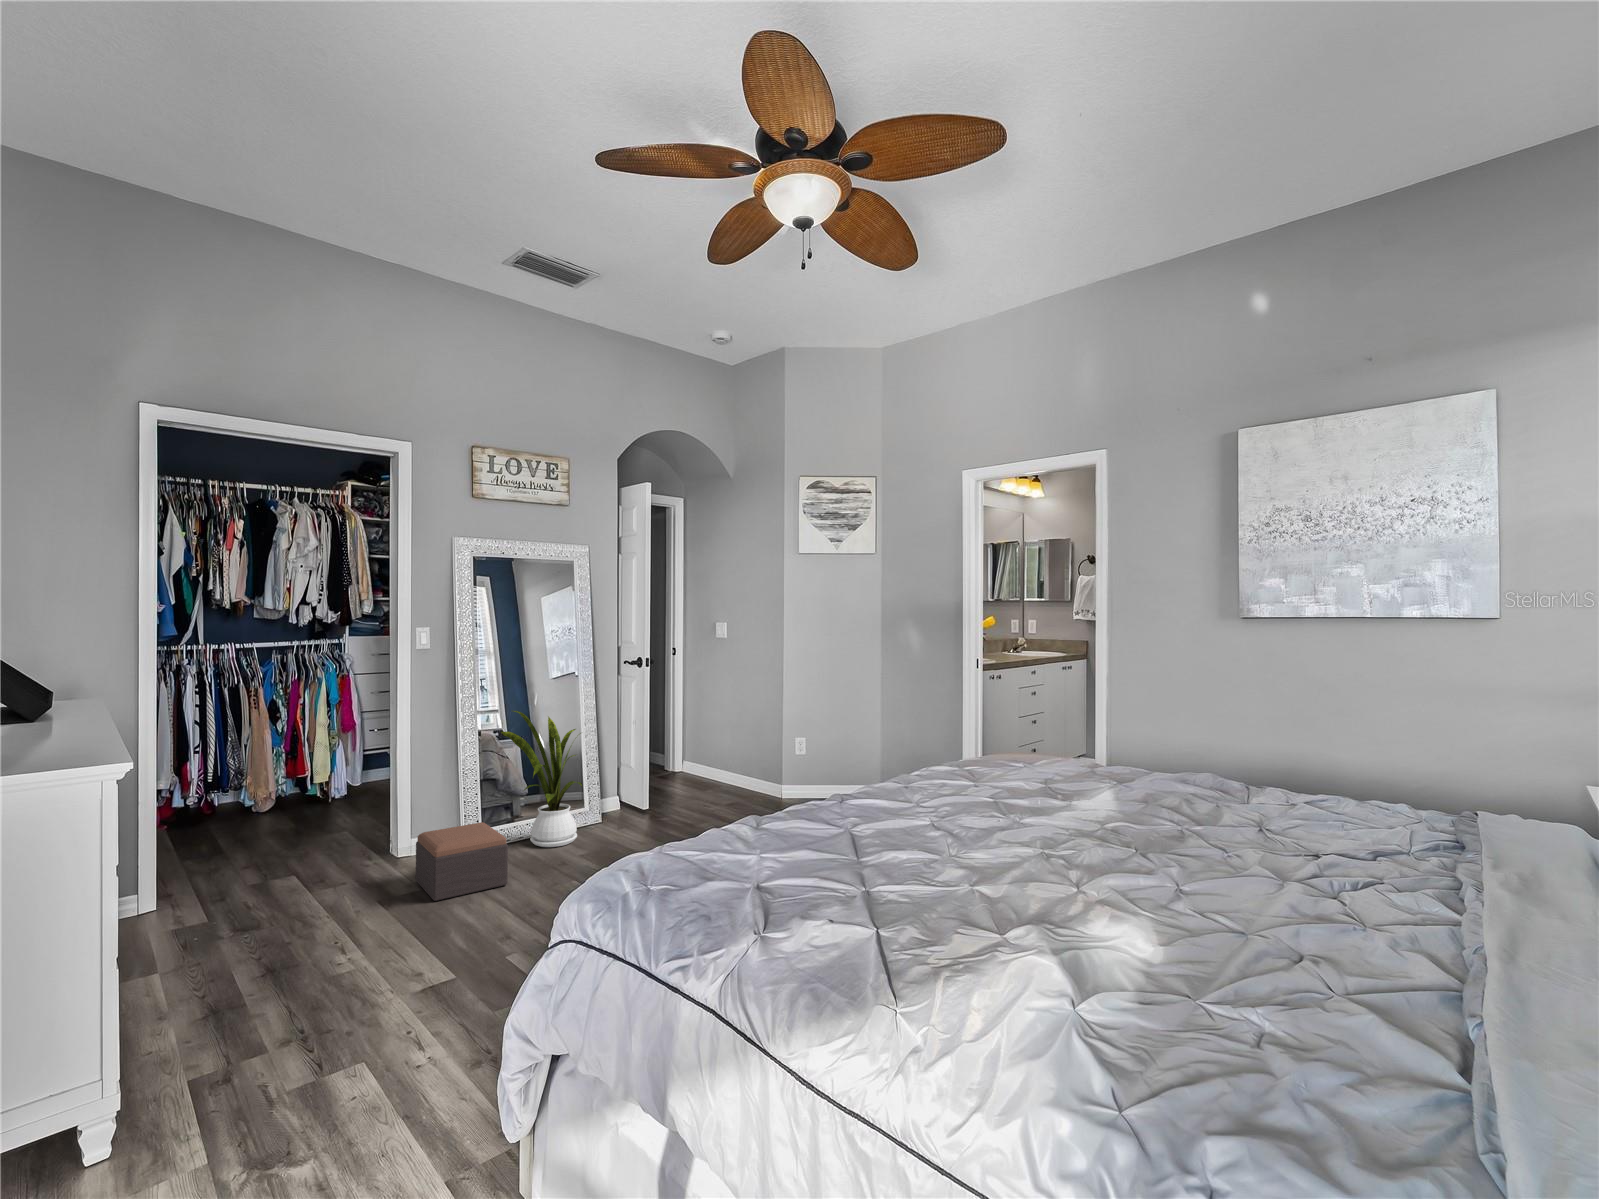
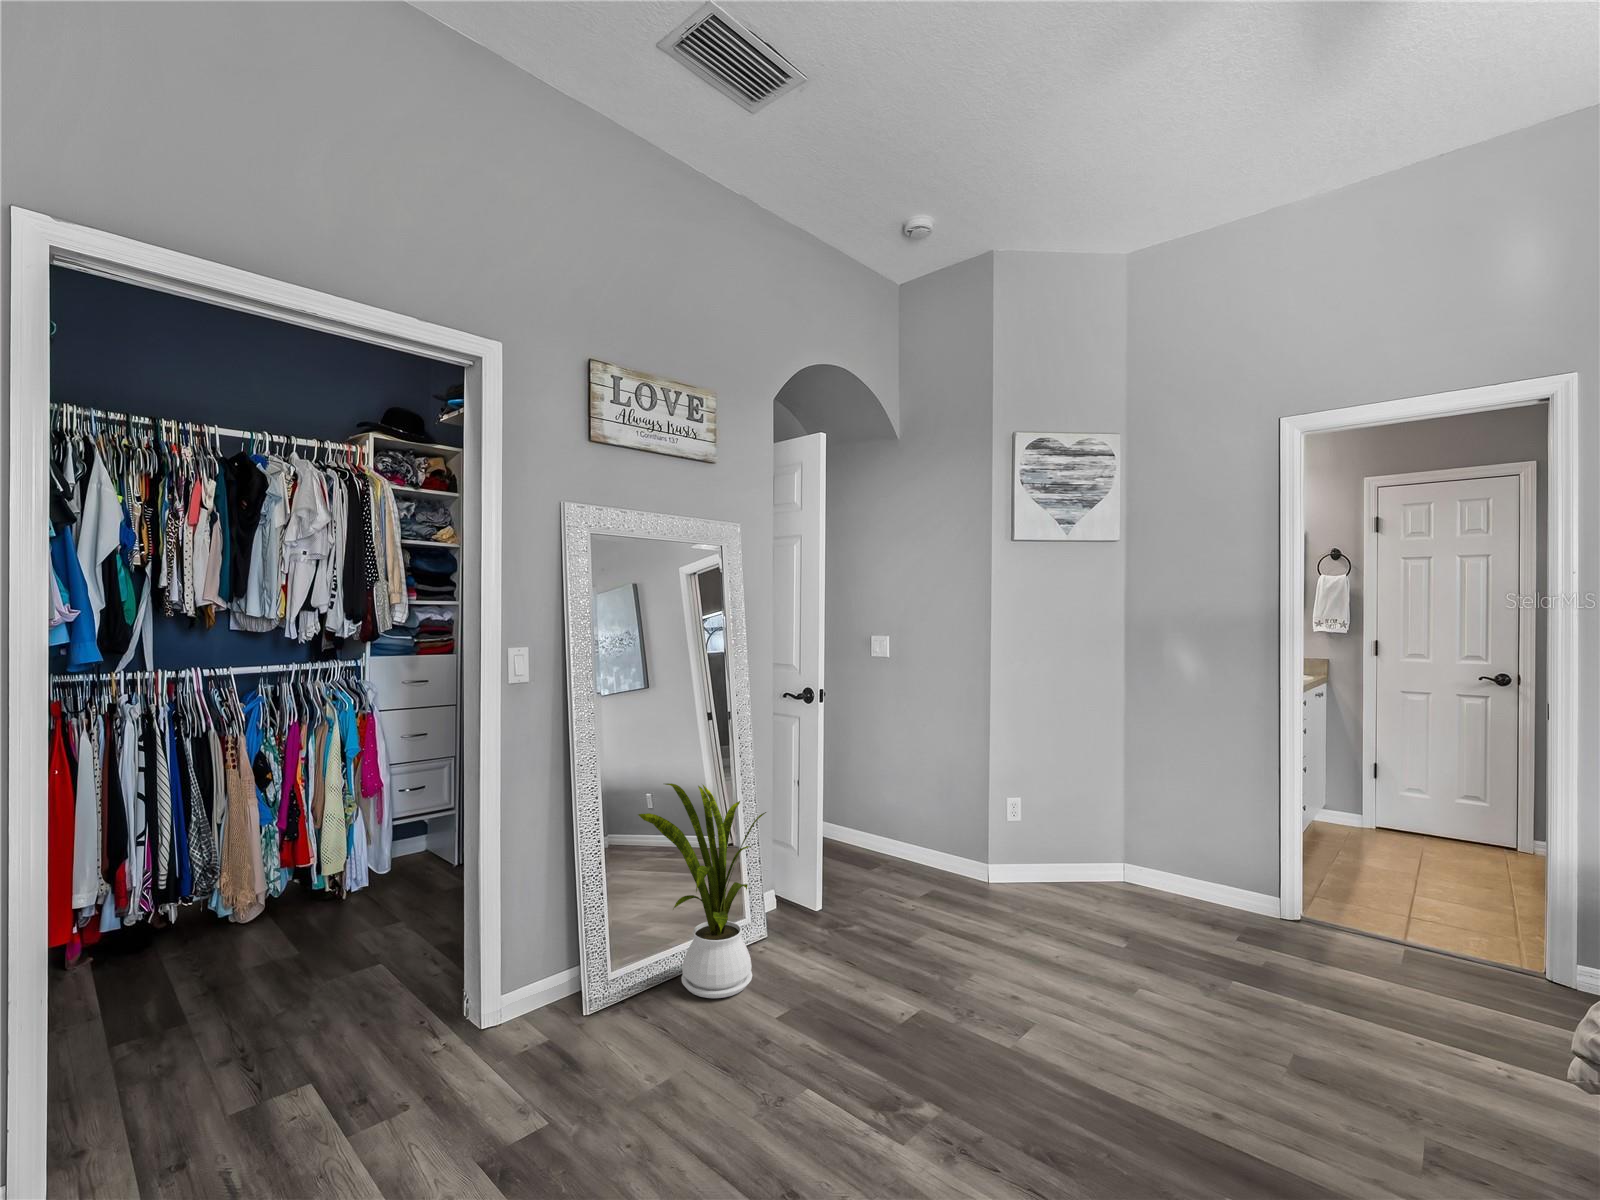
footstool: present [416,822,508,901] -> none [529,980,696,1162]

